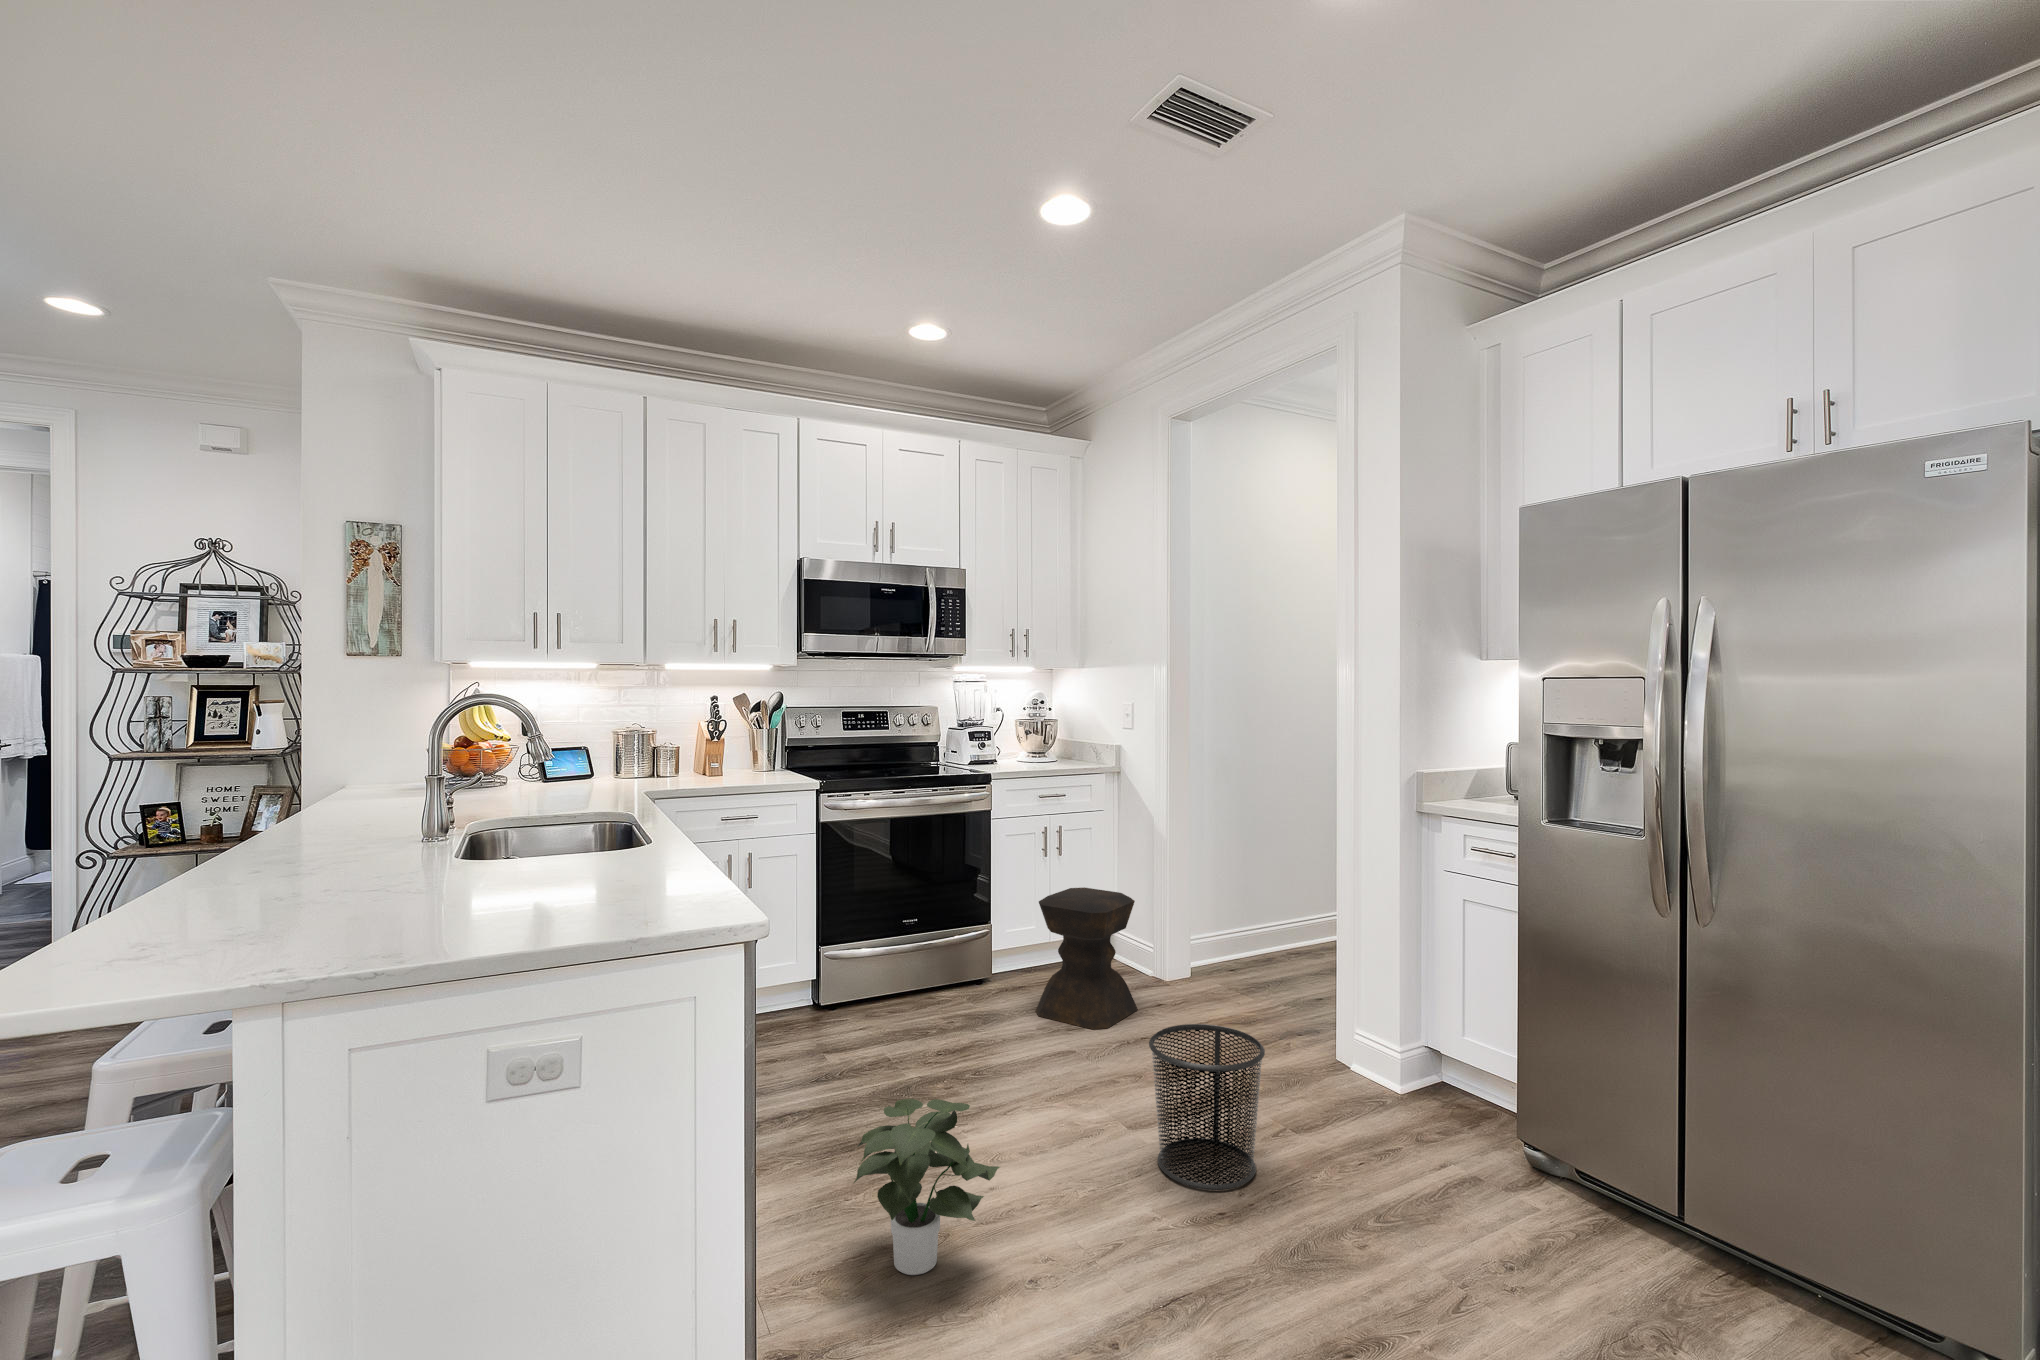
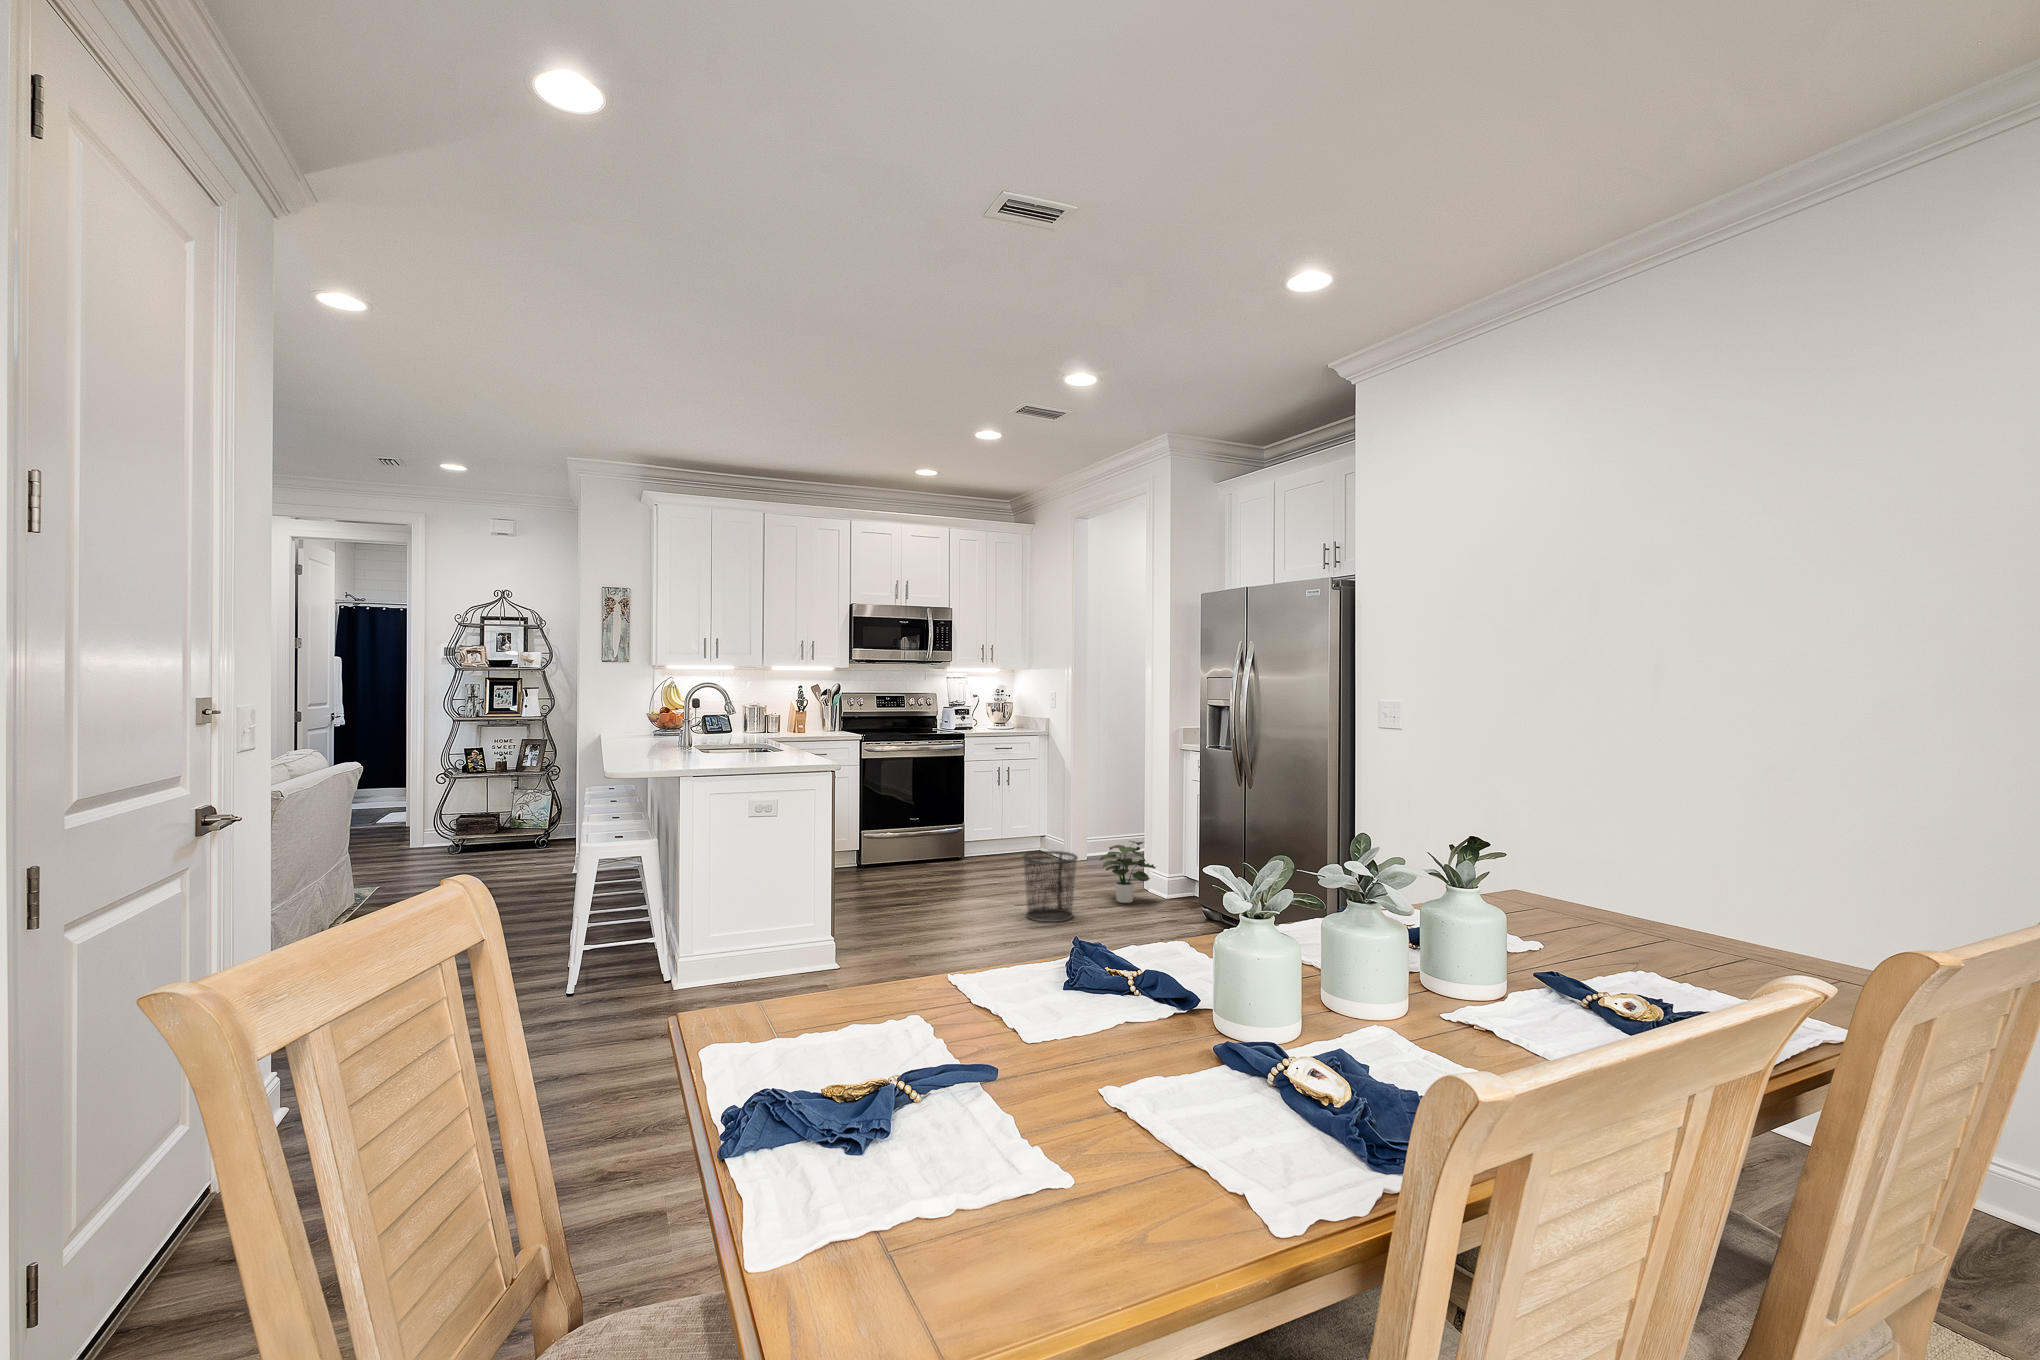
stool: present [1036,887,1138,1029] -> none [986,800,1046,876]
potted plant: present [854,1099,1000,1275] -> present [1100,841,1156,903]

